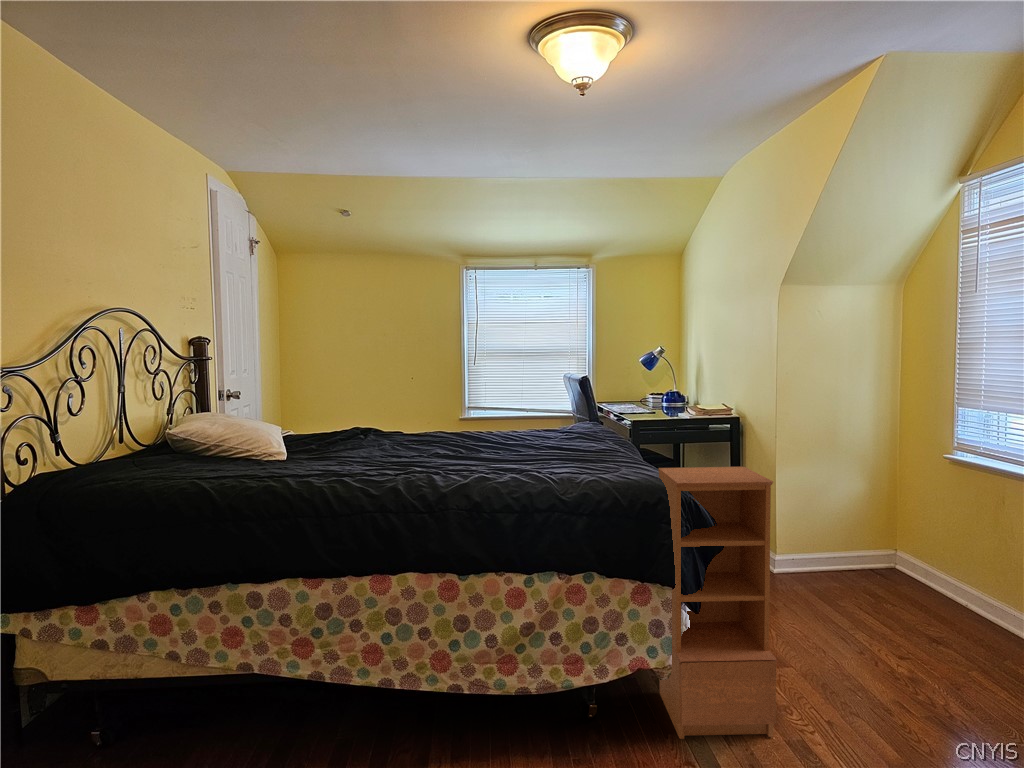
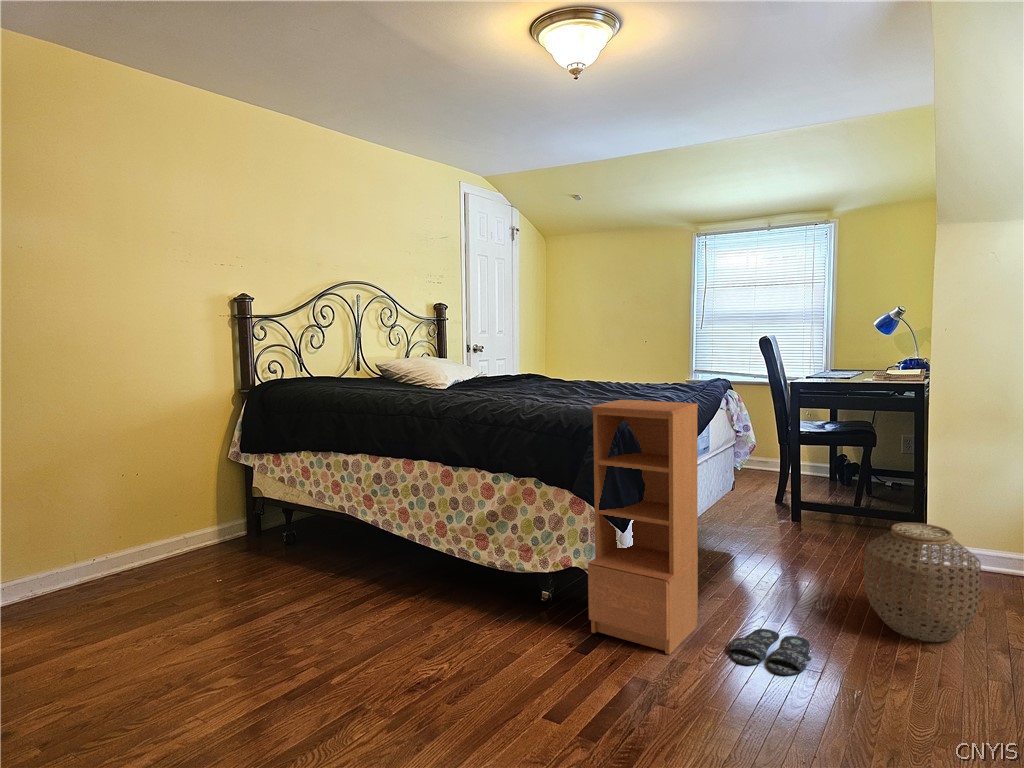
woven basket: none [817,545,913,645] -> present [864,523,981,642]
slippers: none [784,673,872,722] -> present [729,629,812,675]

